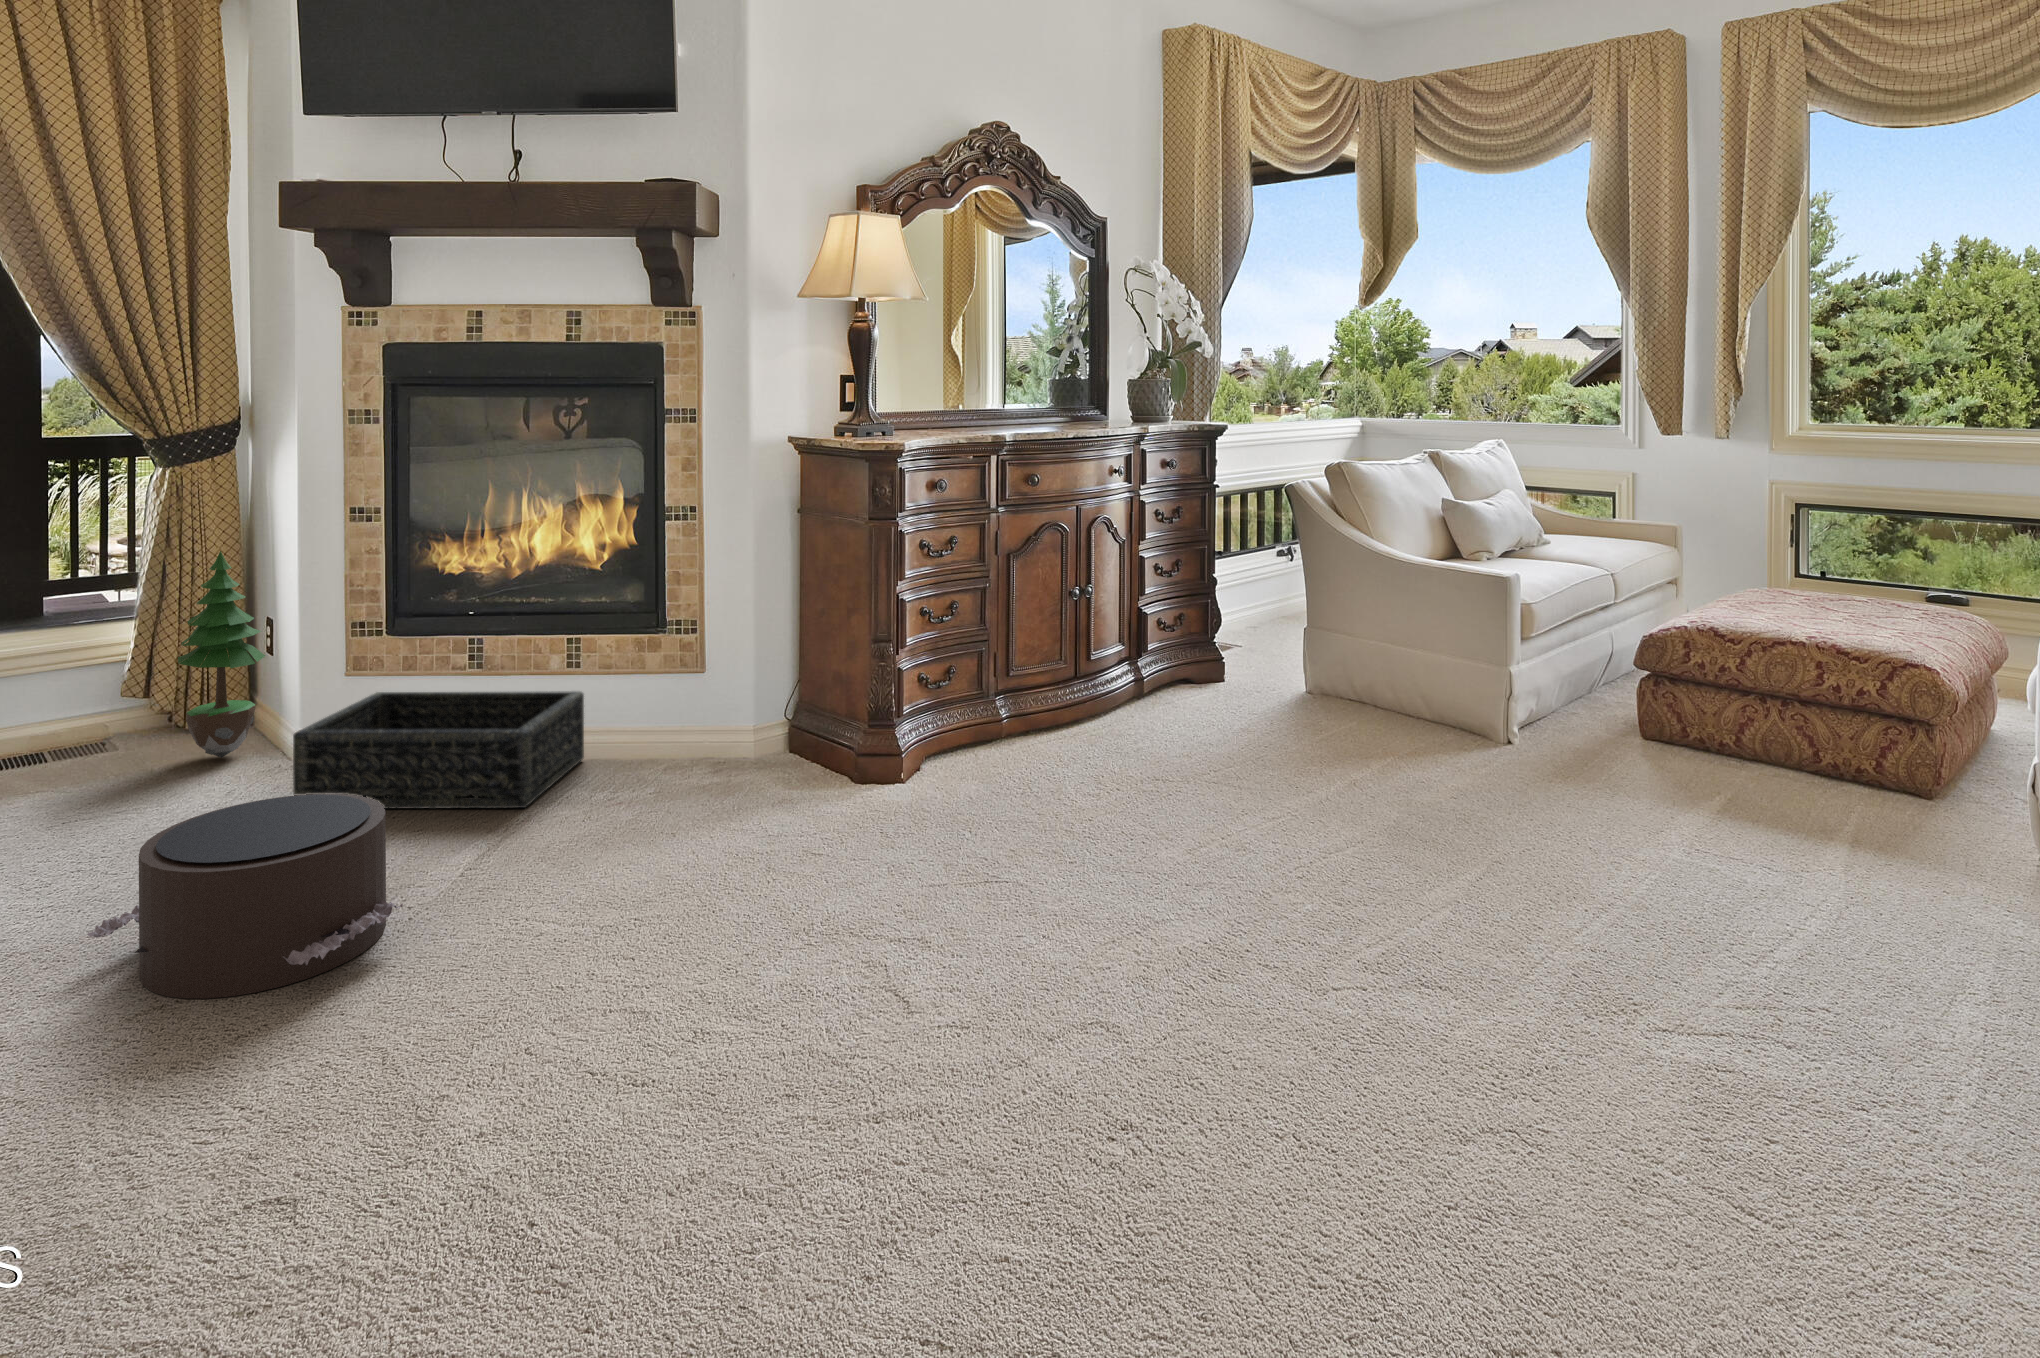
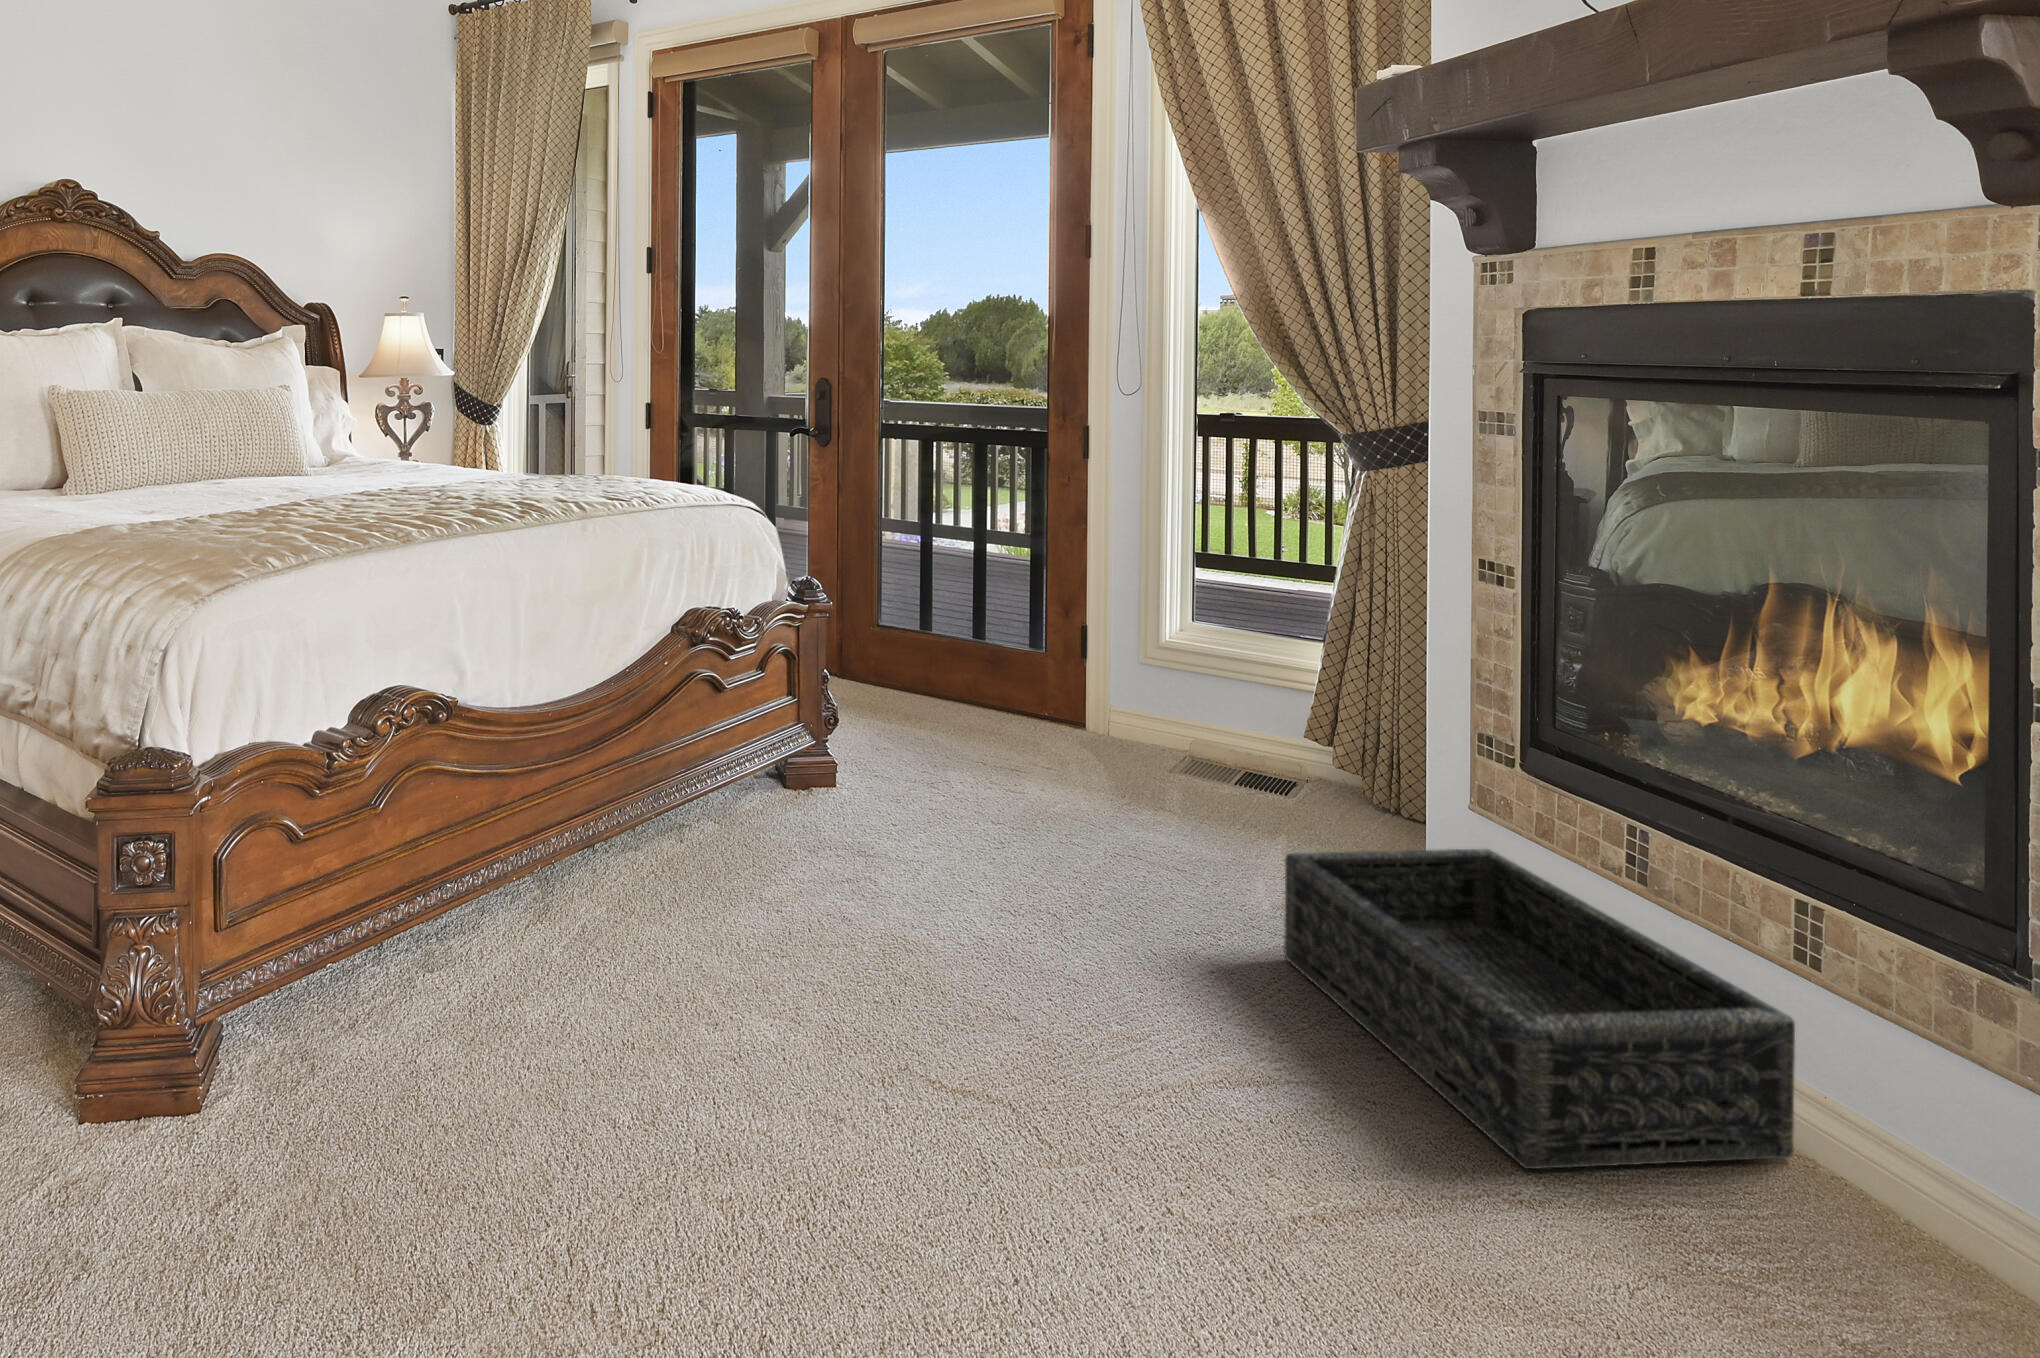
potted tree: present [178,551,265,758] -> none [1297,584,1404,853]
pouf: present [87,794,403,999] -> none [807,892,1095,1204]

